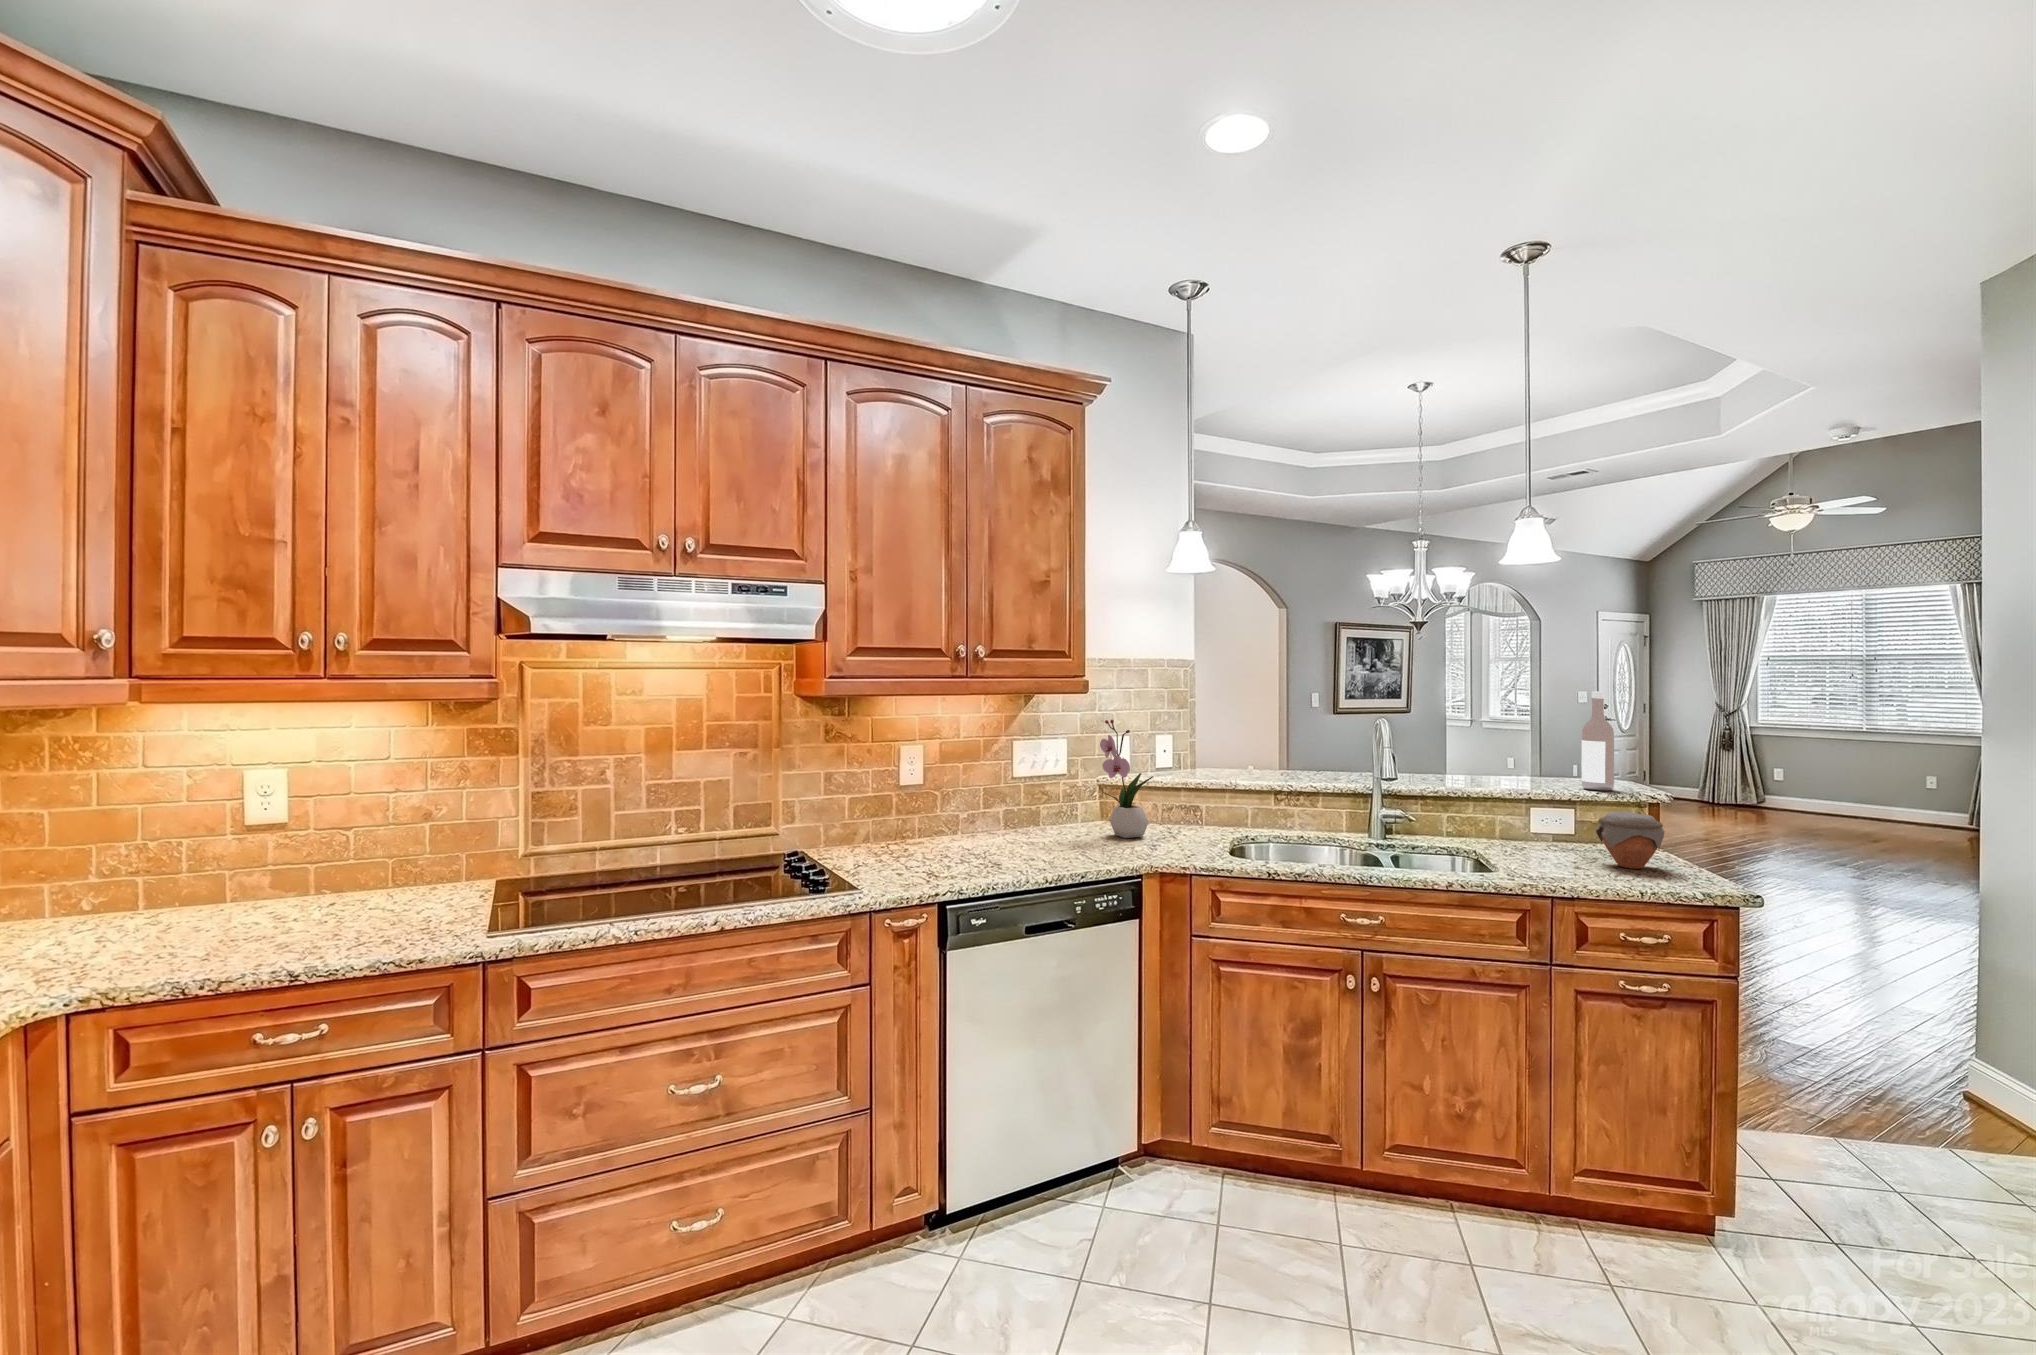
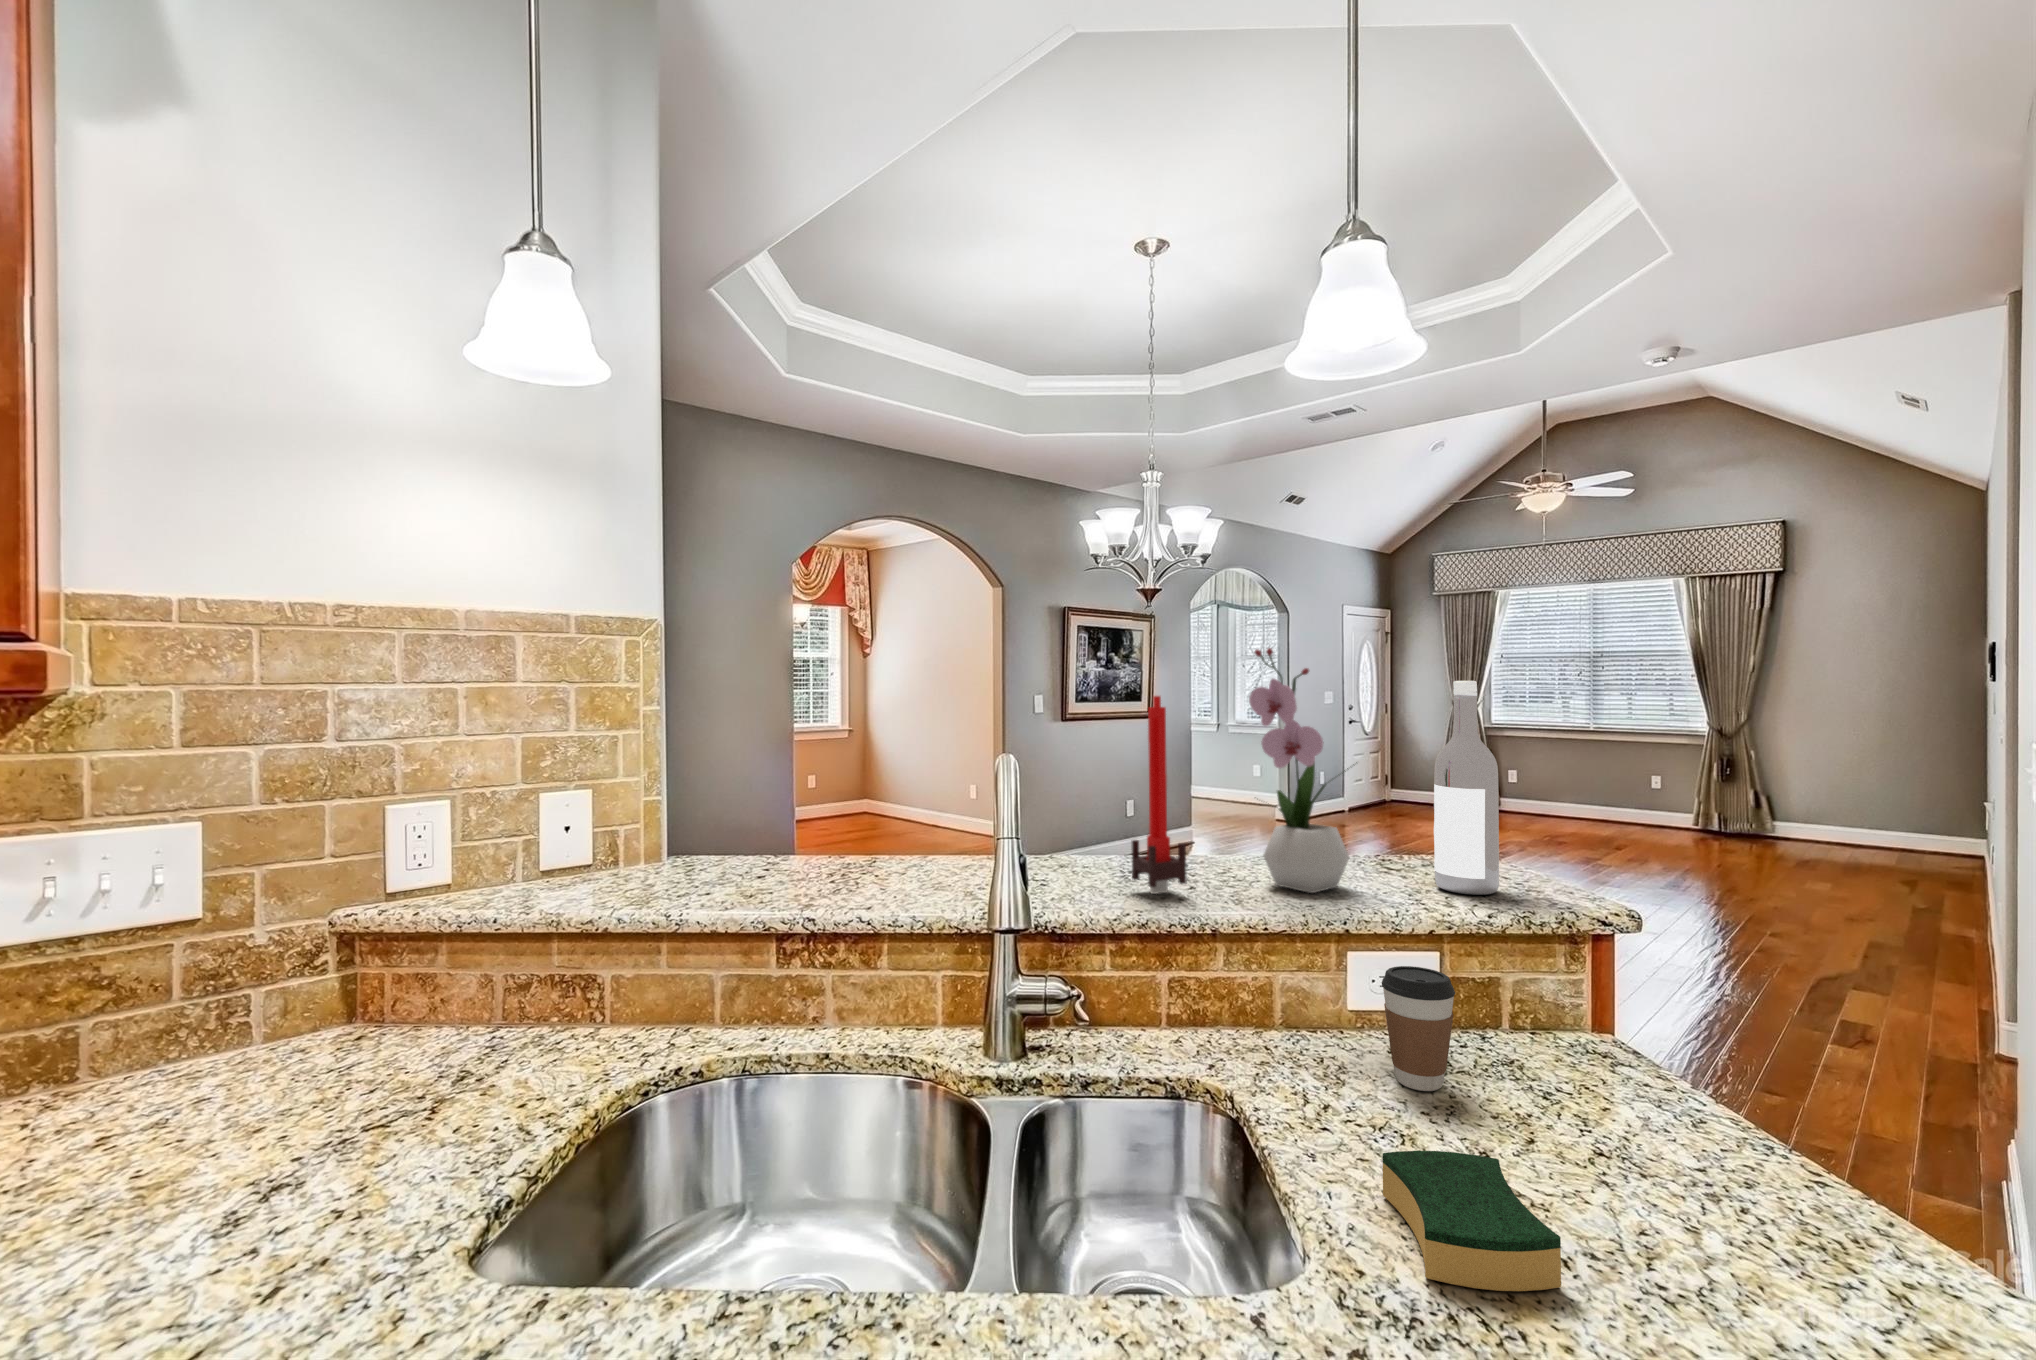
candle: none [1427,697,1454,785] -> present [1132,696,1187,894]
flower arrangement: present [1100,720,1153,838] -> present [1249,648,1357,893]
coffee cup: none [1540,806,1571,851] -> present [1382,966,1455,1091]
jar: present [1596,811,1665,869] -> none [1546,1008,1738,1197]
sponge: none [1529,849,1582,874] -> present [1382,1151,1561,1291]

